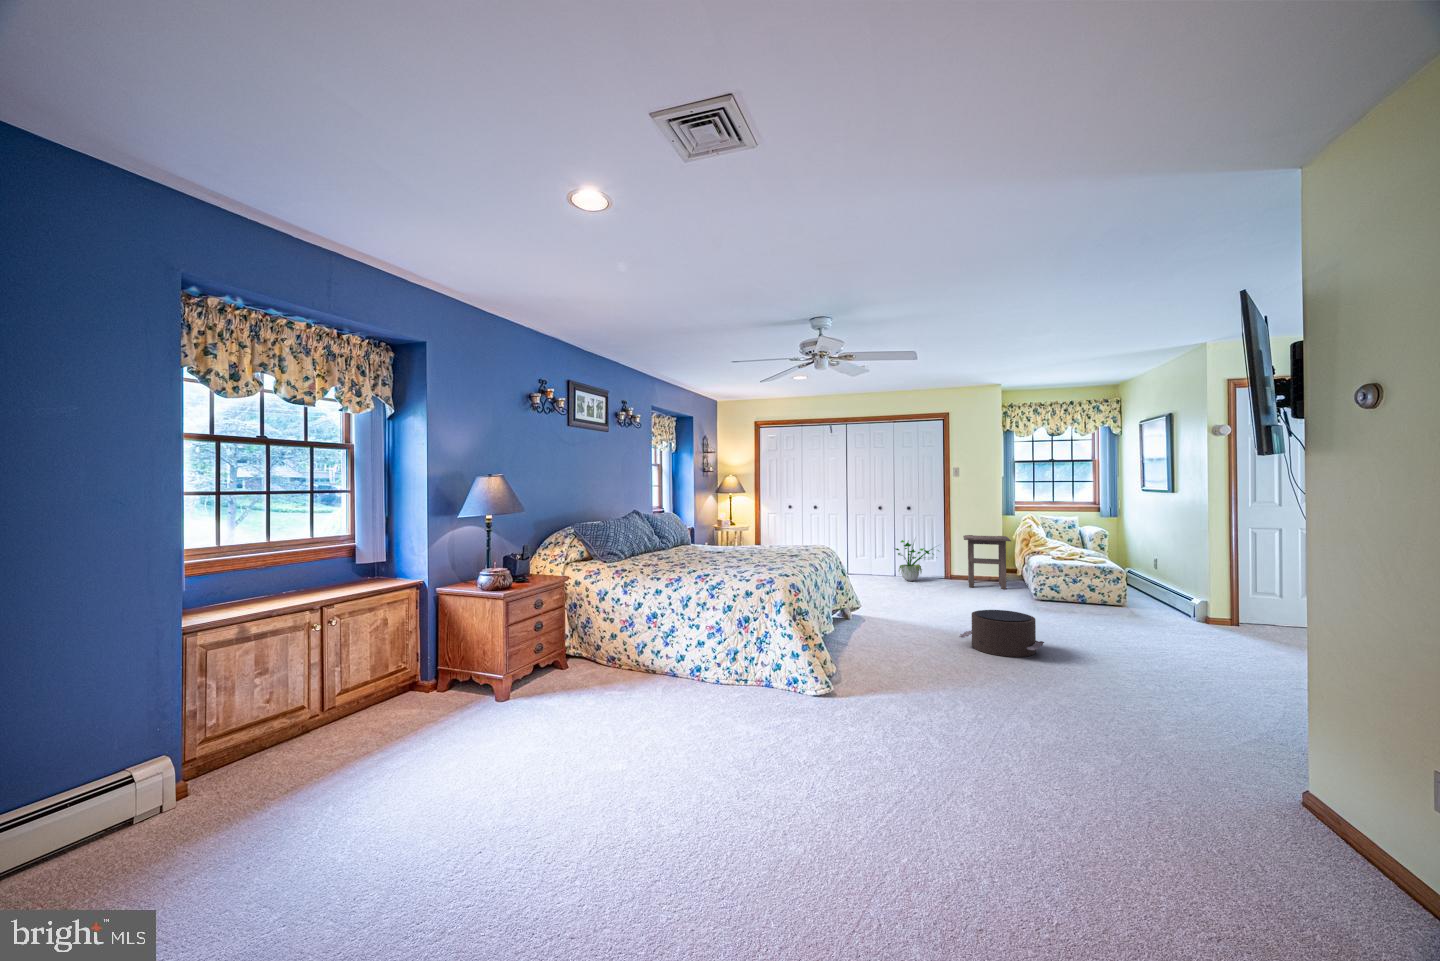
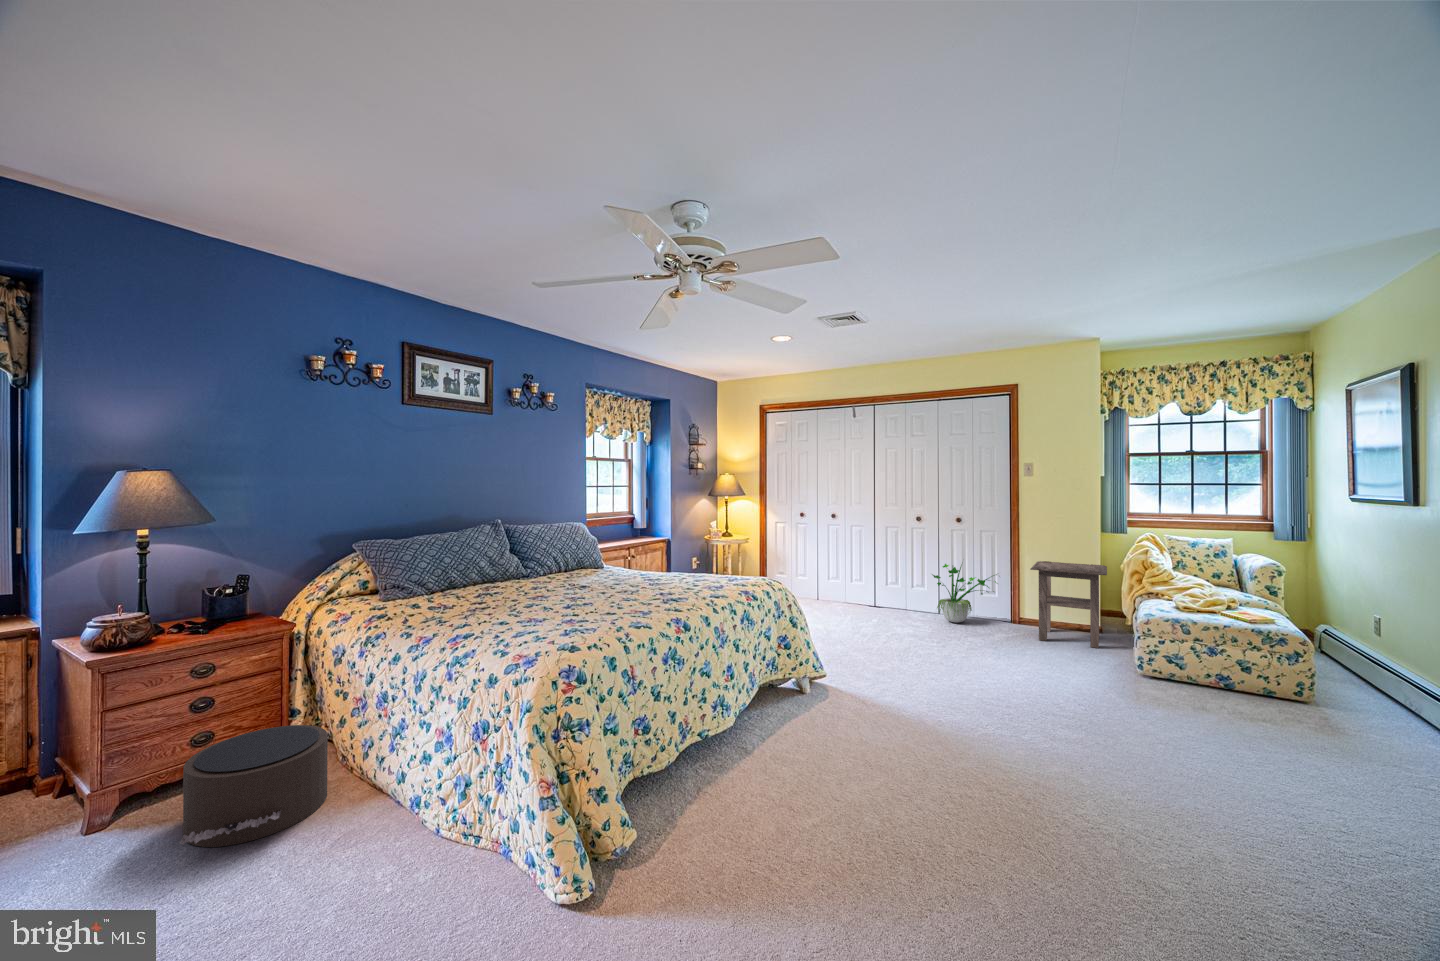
pouf: present [959,610,1044,657] -> present [180,725,328,847]

